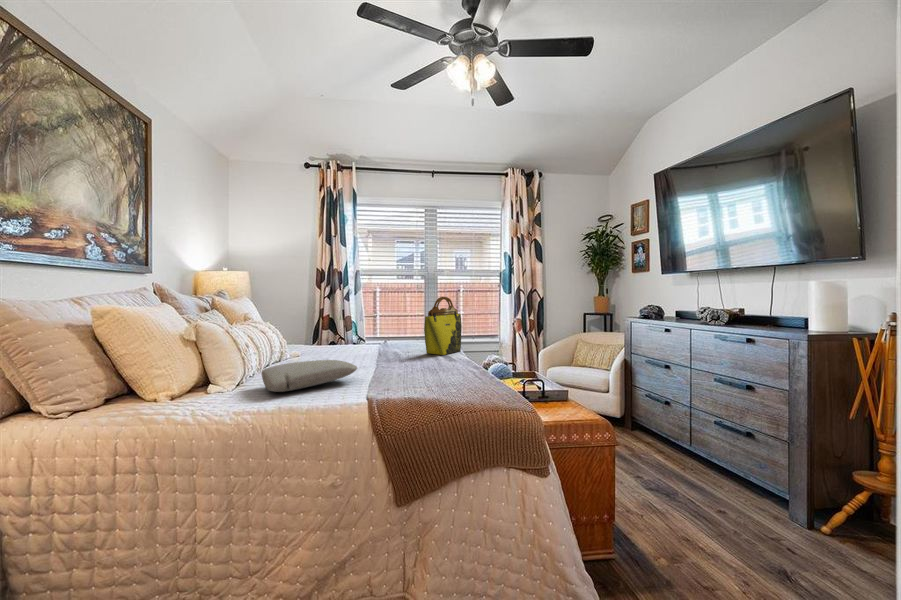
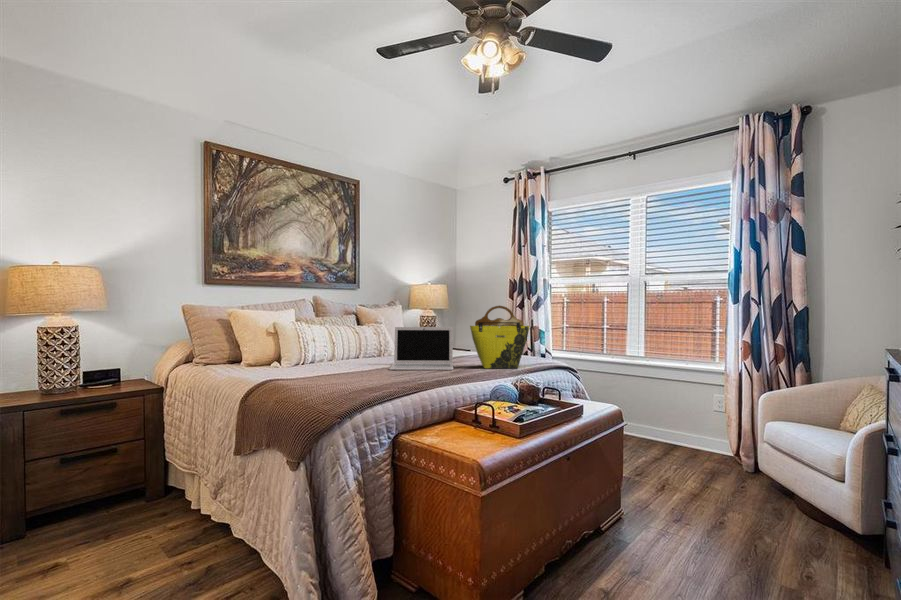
laptop: none [352,319,430,370] -> present [389,327,453,370]
pillow: present [262,360,357,392] -> none [280,351,353,369]

